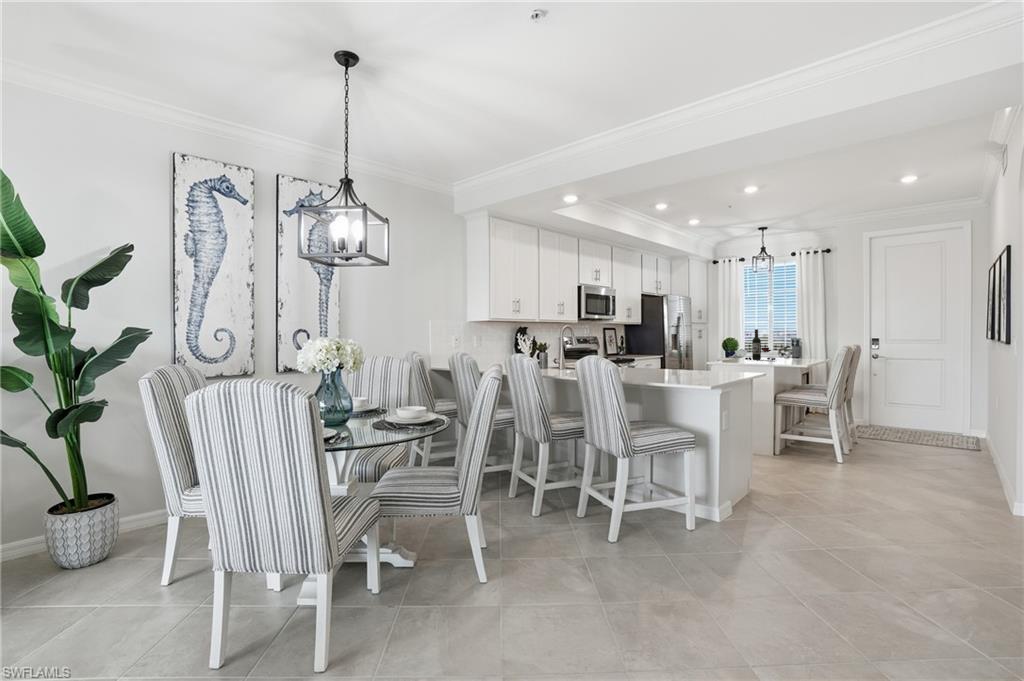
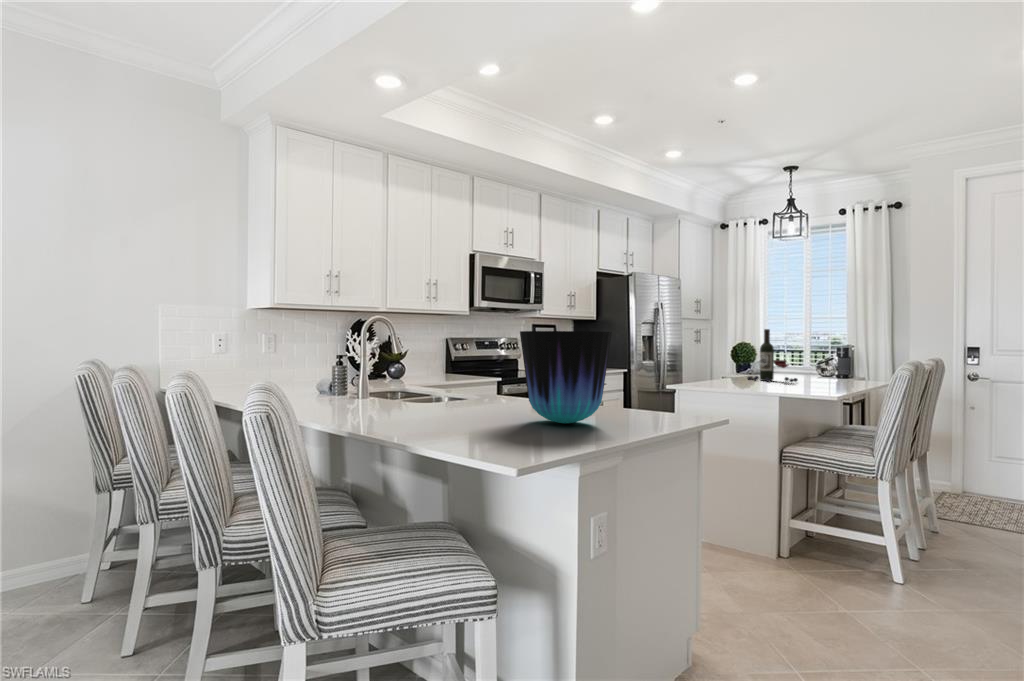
vase: none [674,333,719,376] -> present [520,331,612,423]

